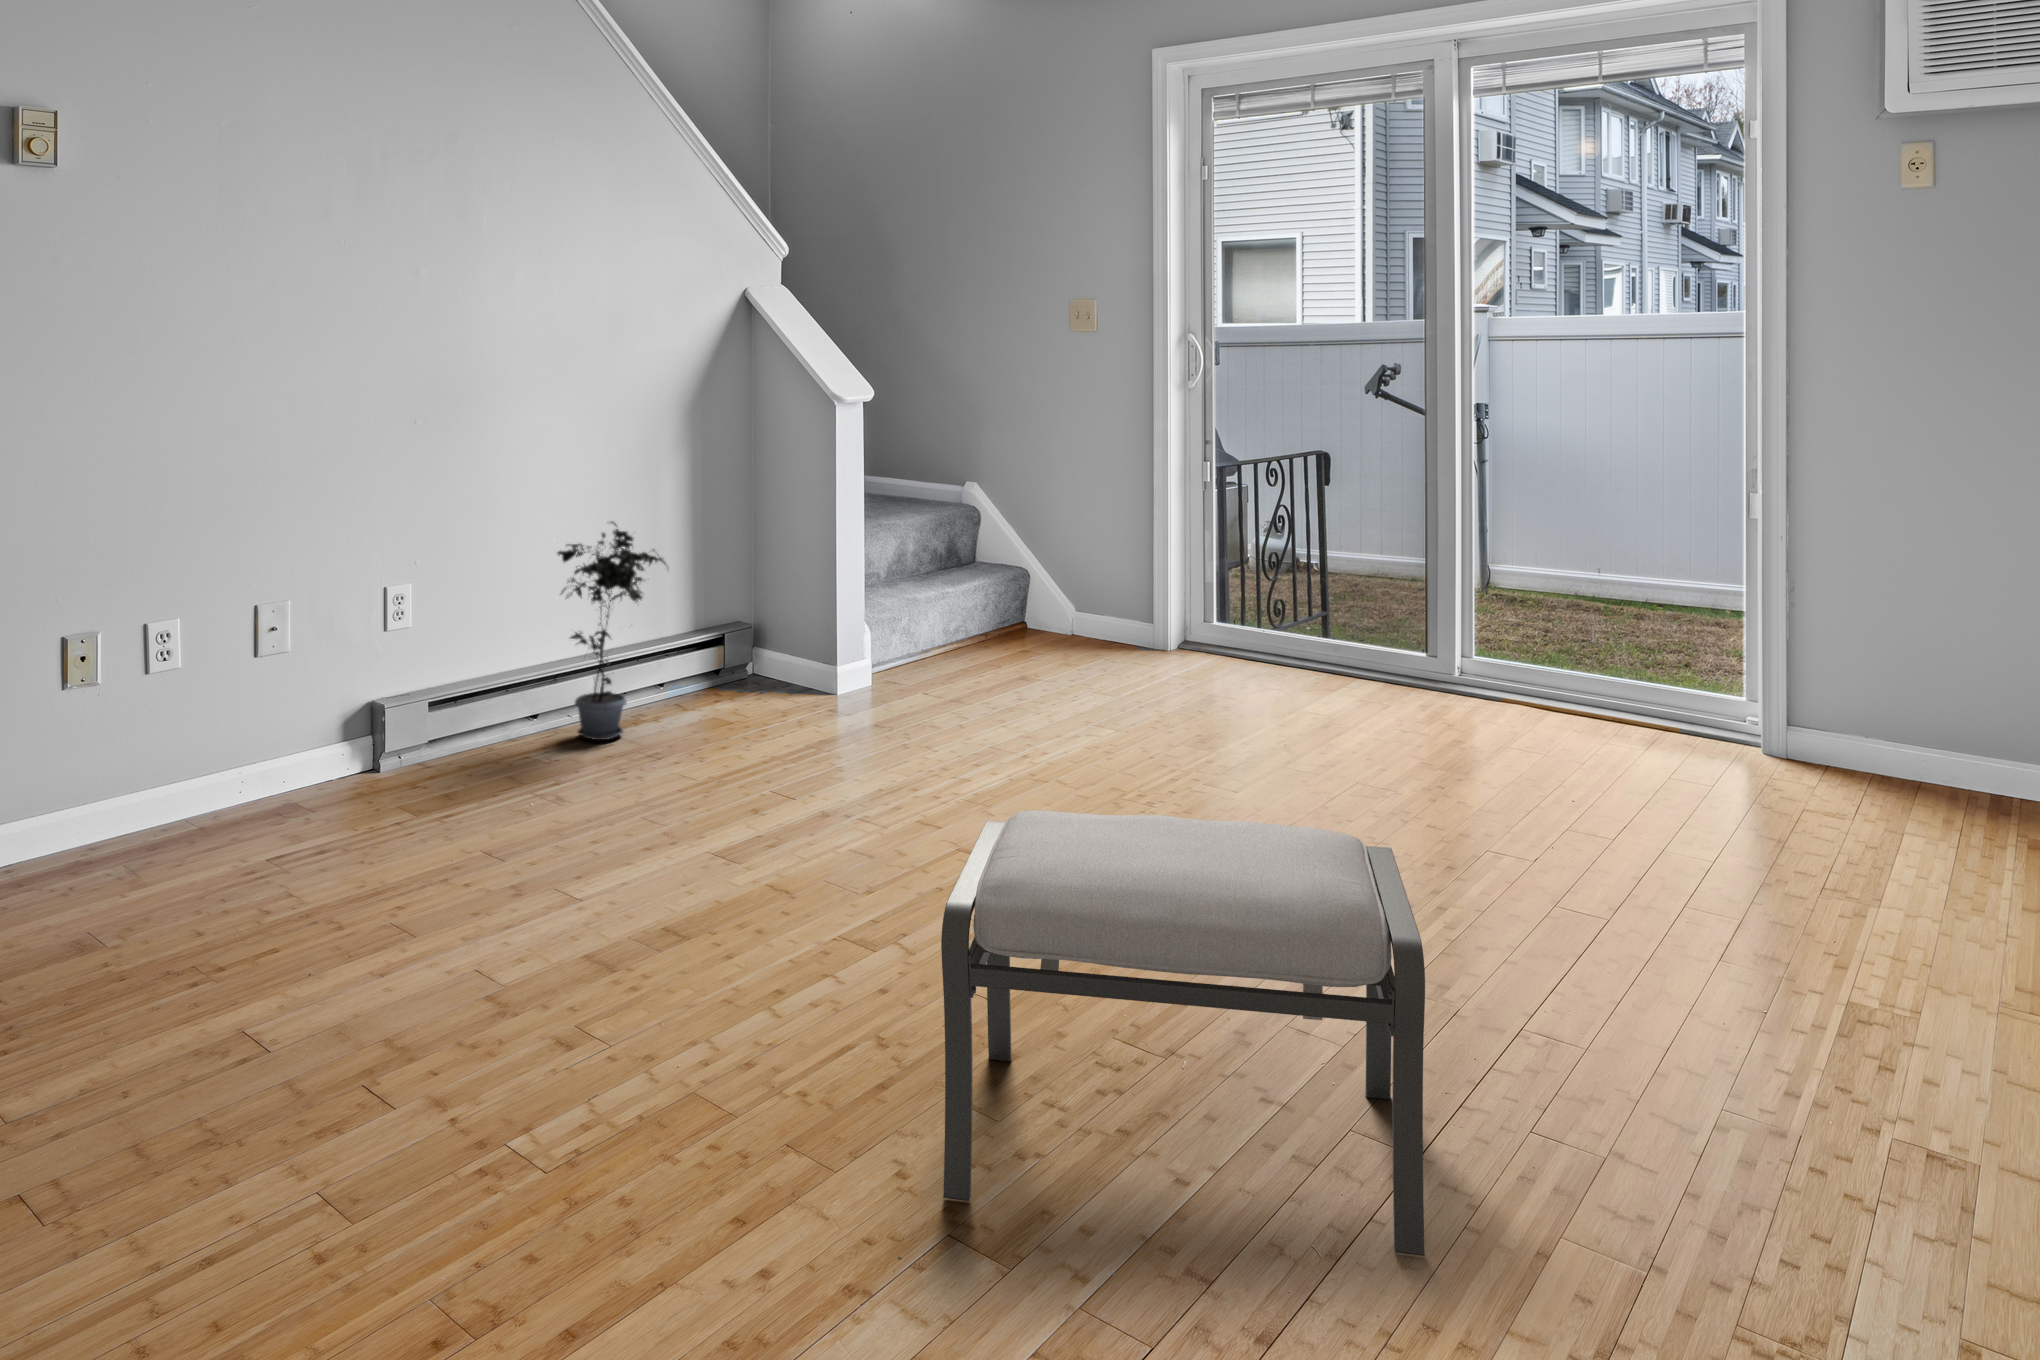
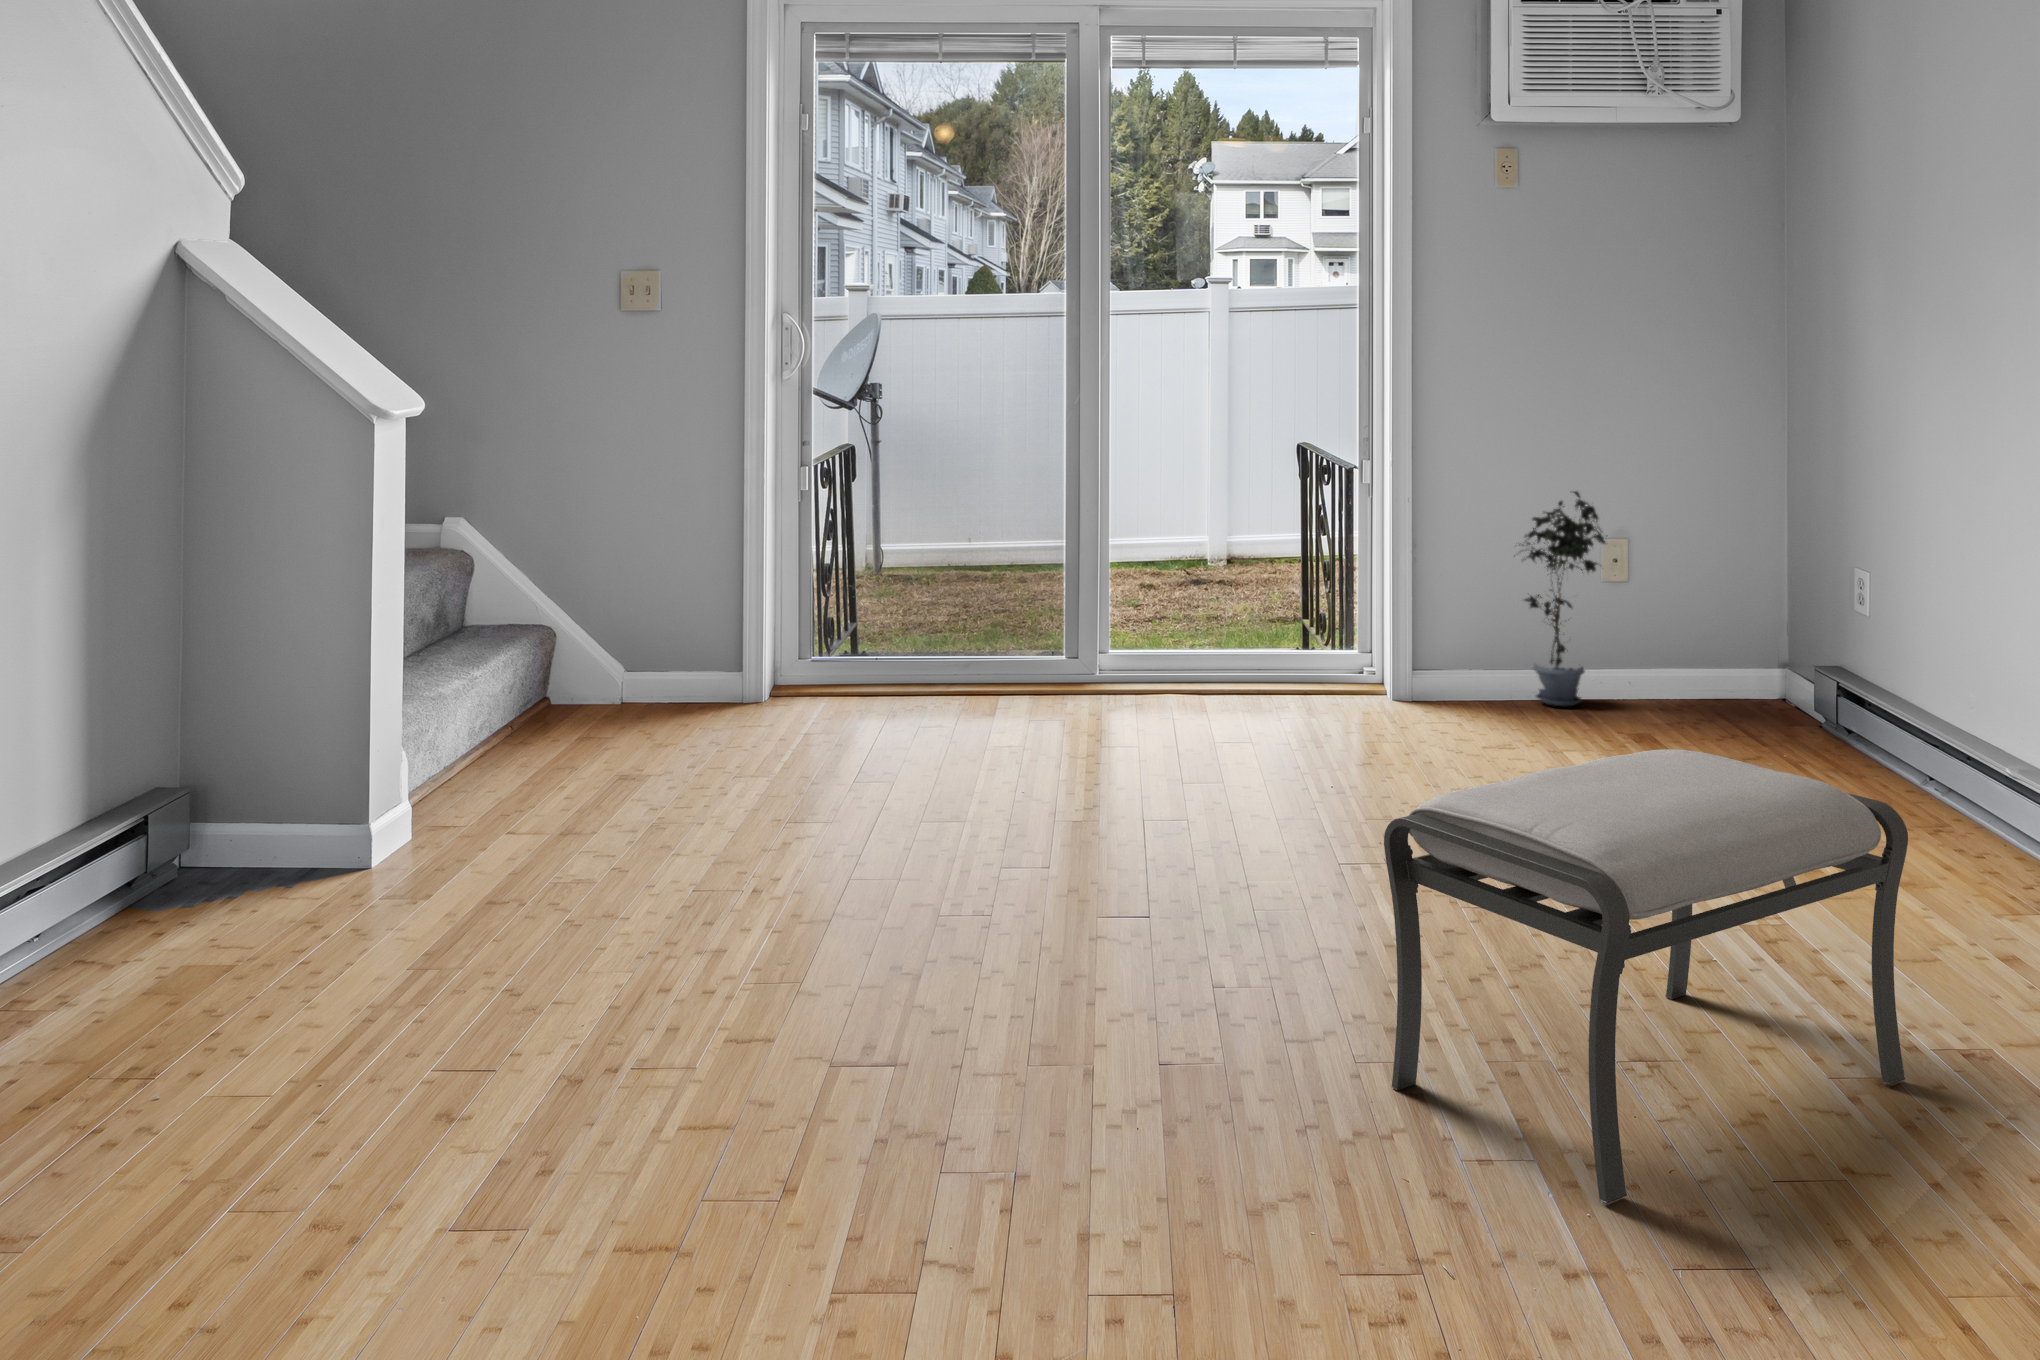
potted plant: present [558,522,666,740] -> present [1519,491,1605,707]

